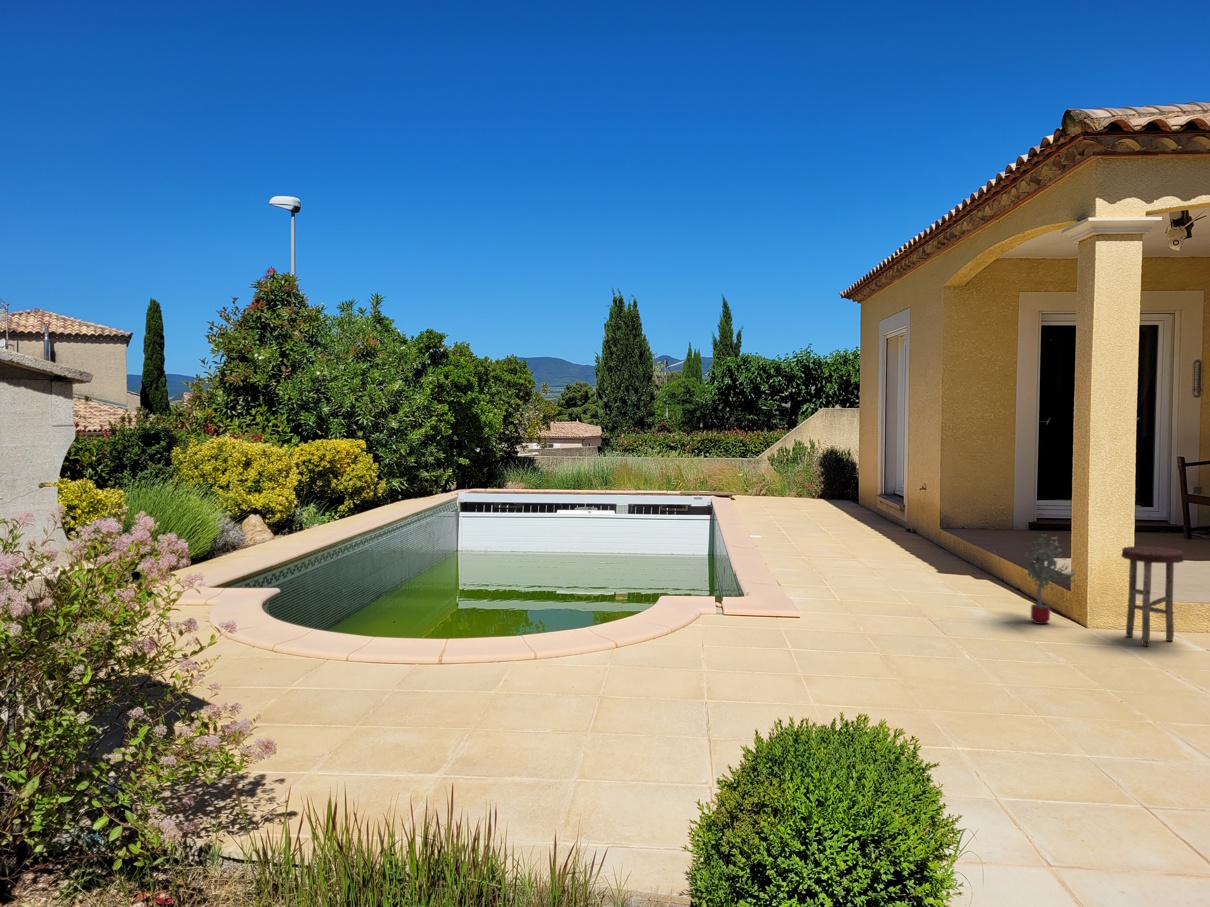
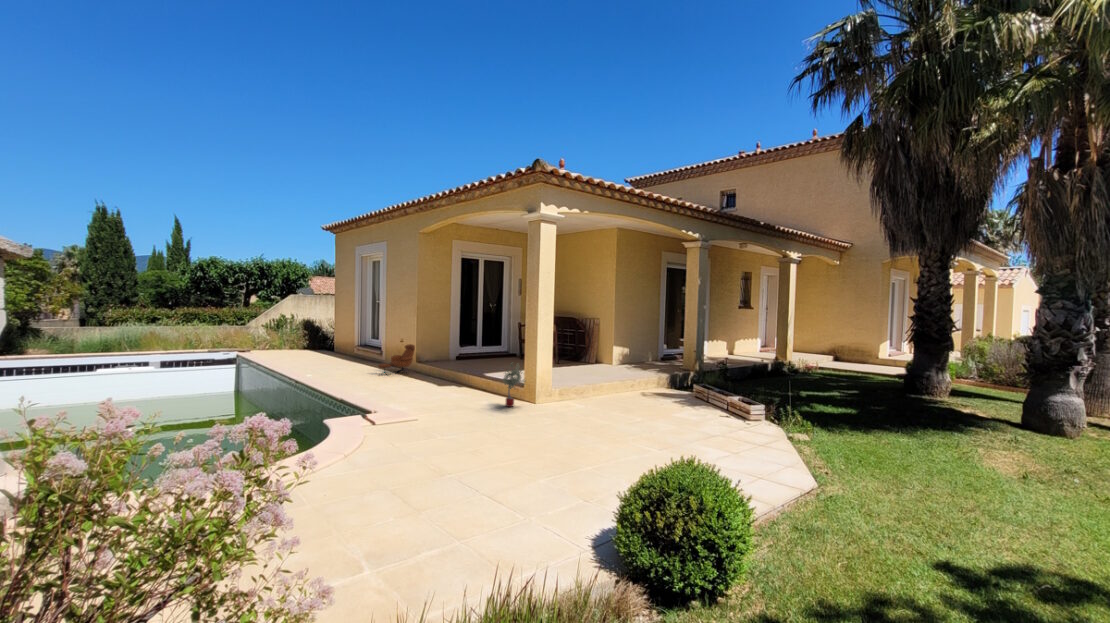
lounge chair: none [867,492,938,546] -> present [379,344,415,375]
stool: present [1122,546,1184,646] -> none [548,365,573,411]

